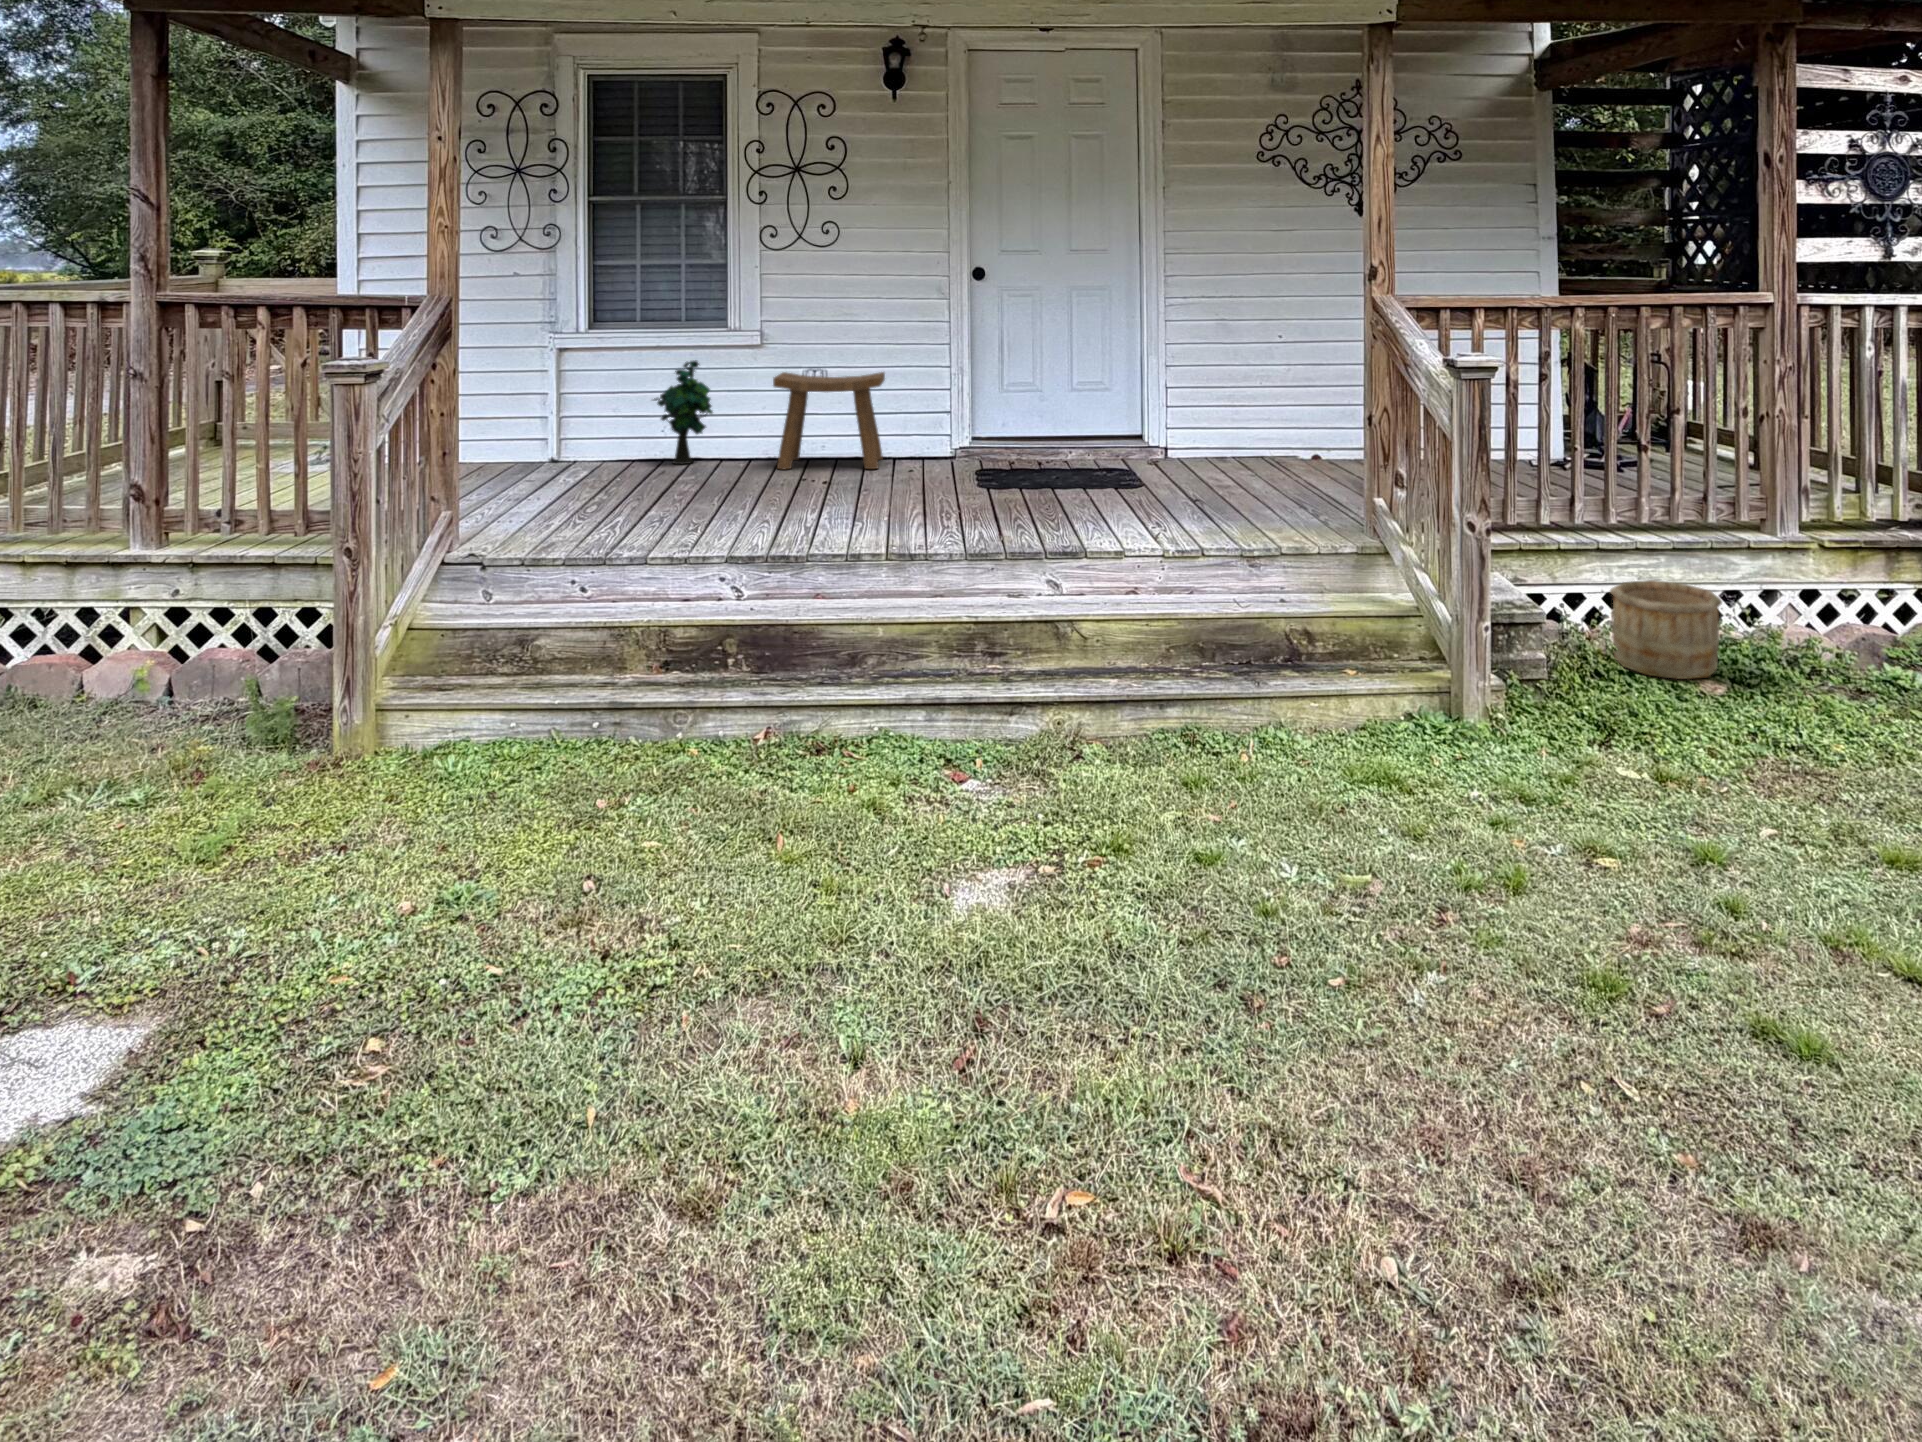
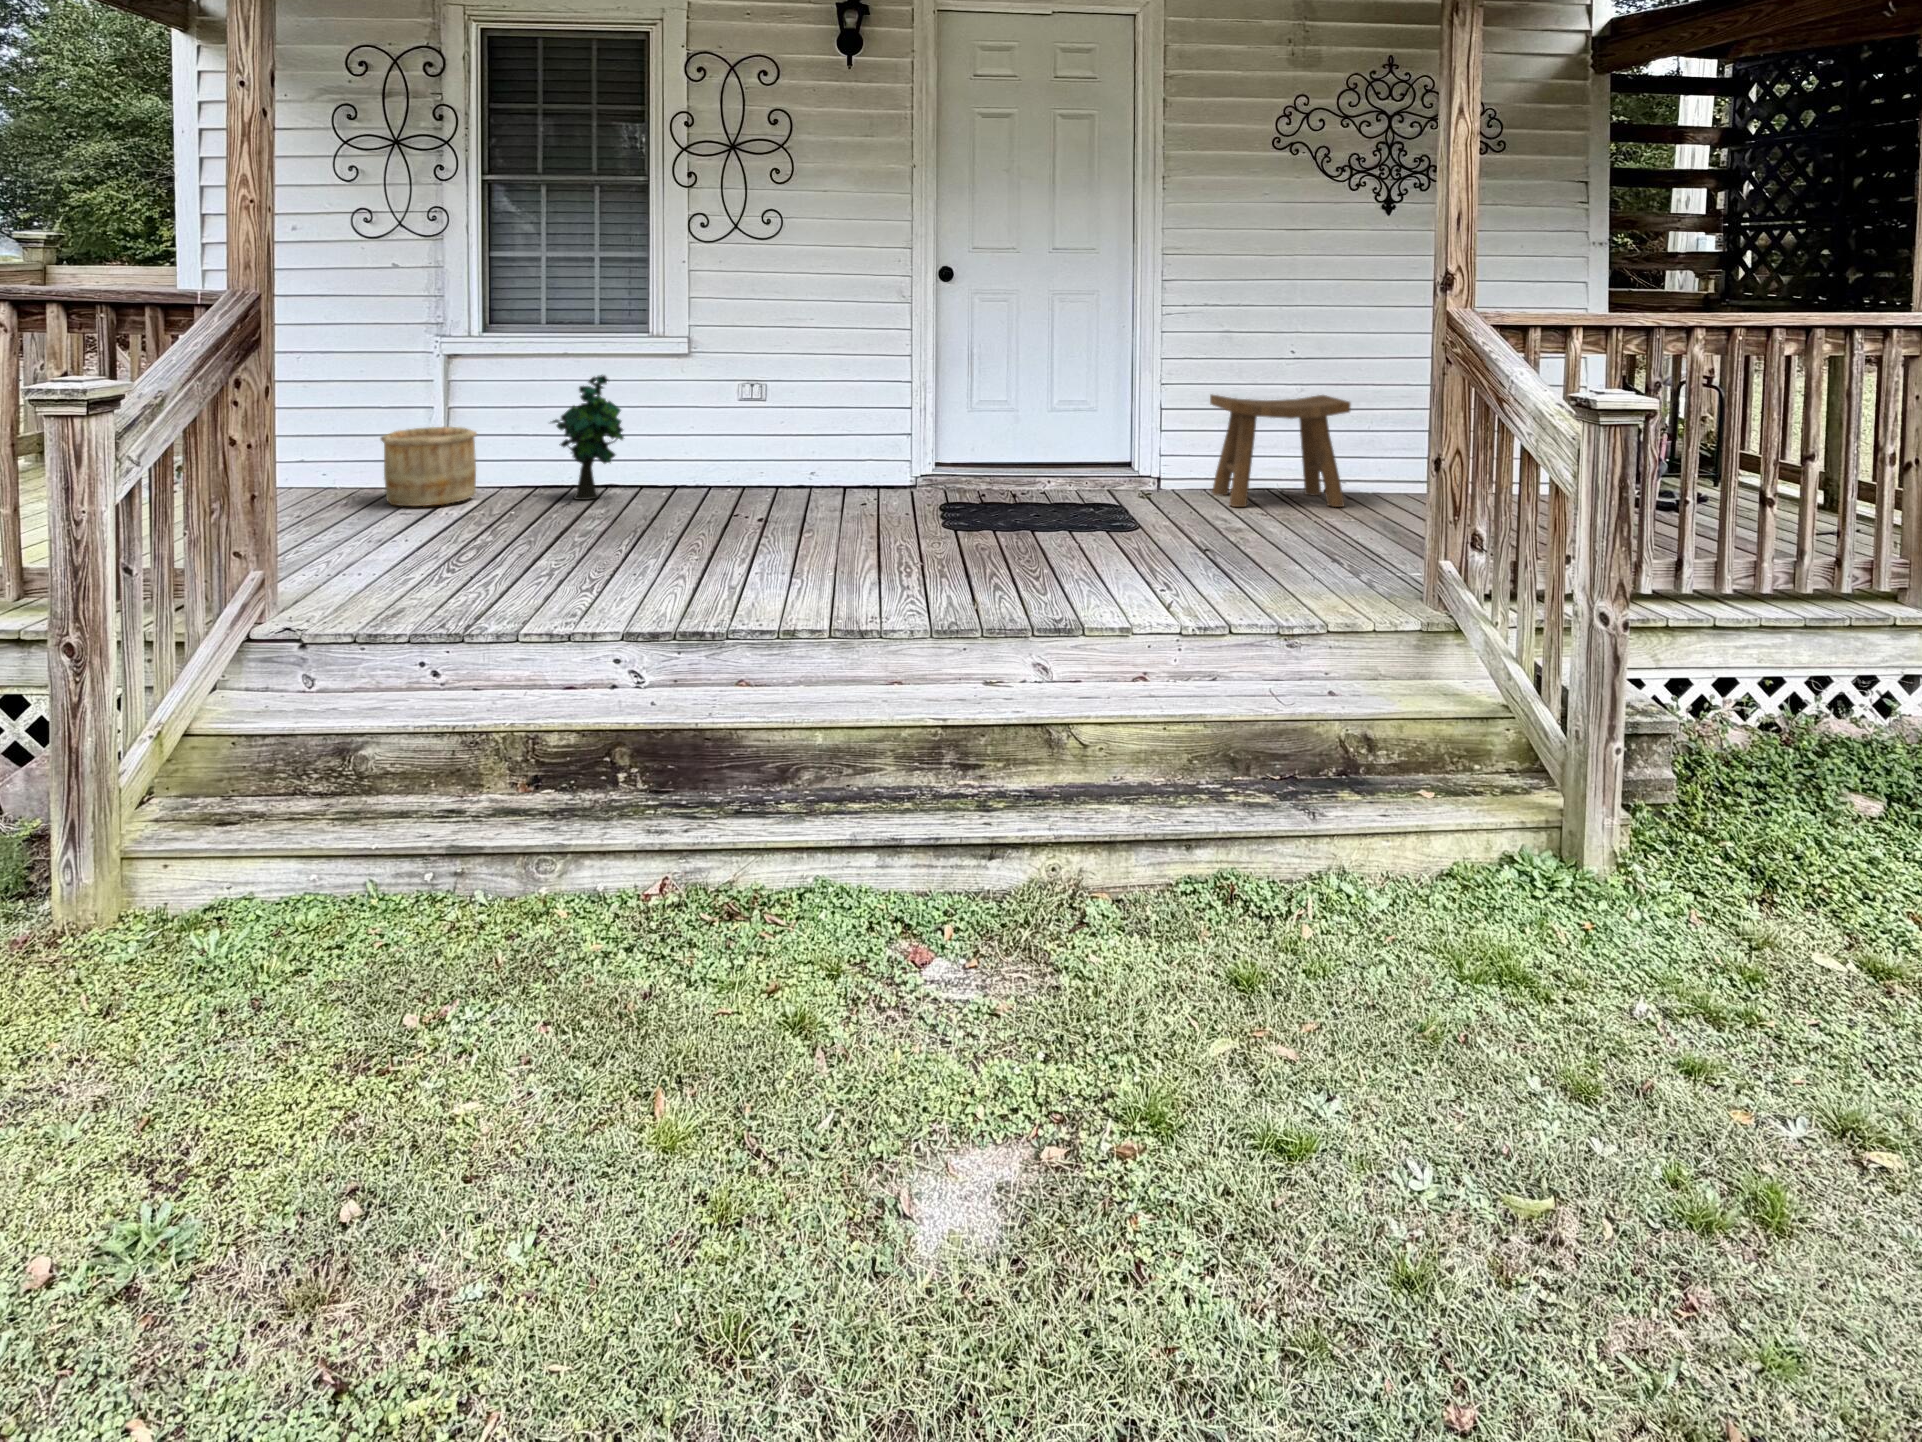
stool: present [773,372,885,469] -> present [1210,395,1351,507]
wooden bucket: present [1610,580,1722,679] -> present [381,427,477,506]

